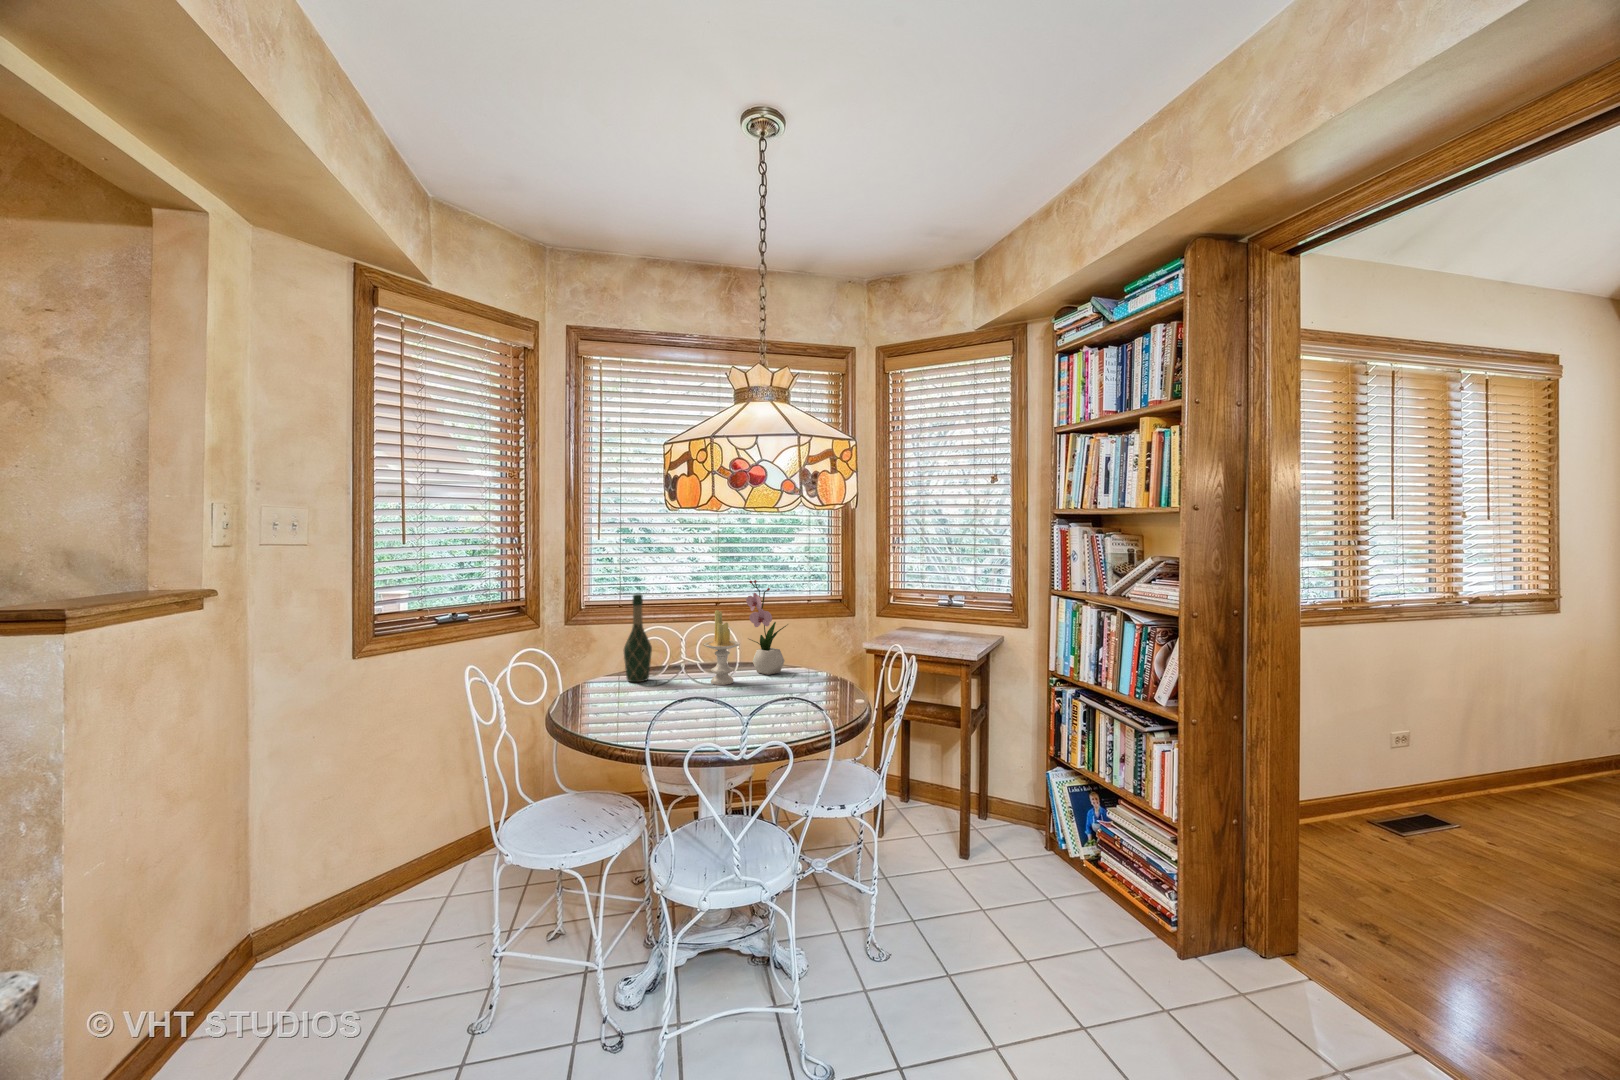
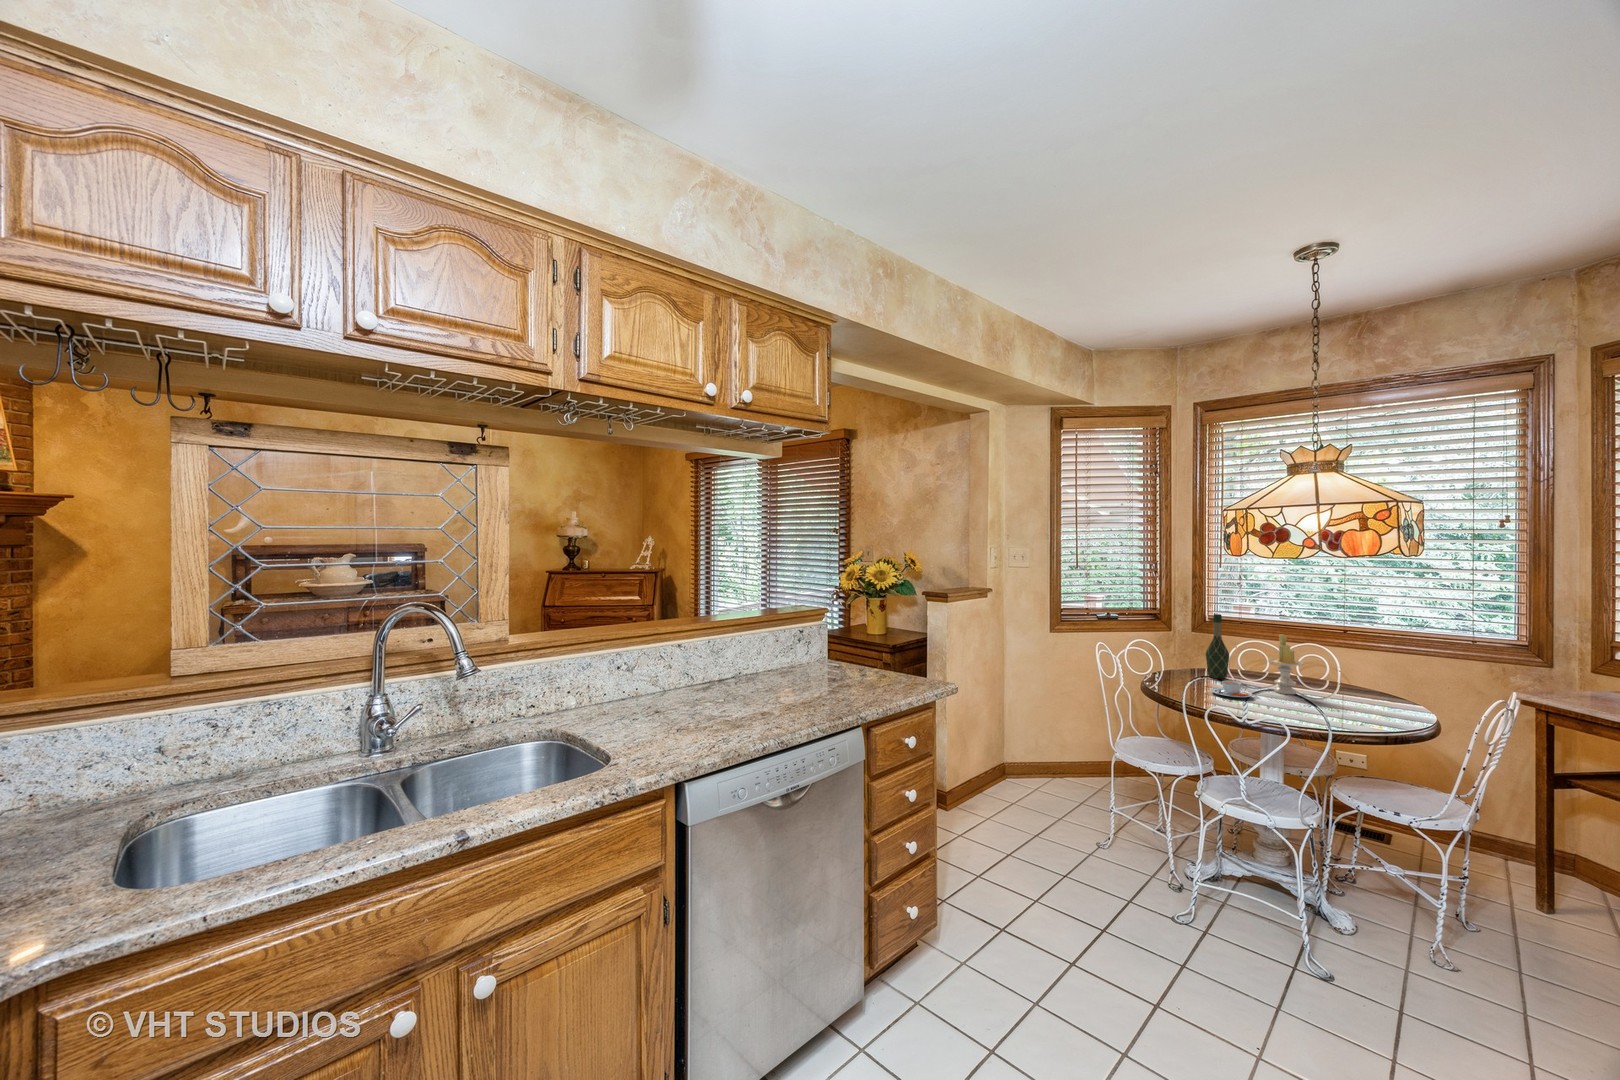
flower arrangement: present [746,580,787,675] -> none [1323,613,1371,699]
teacup: none [662,682,713,706] -> present [1211,681,1253,697]

